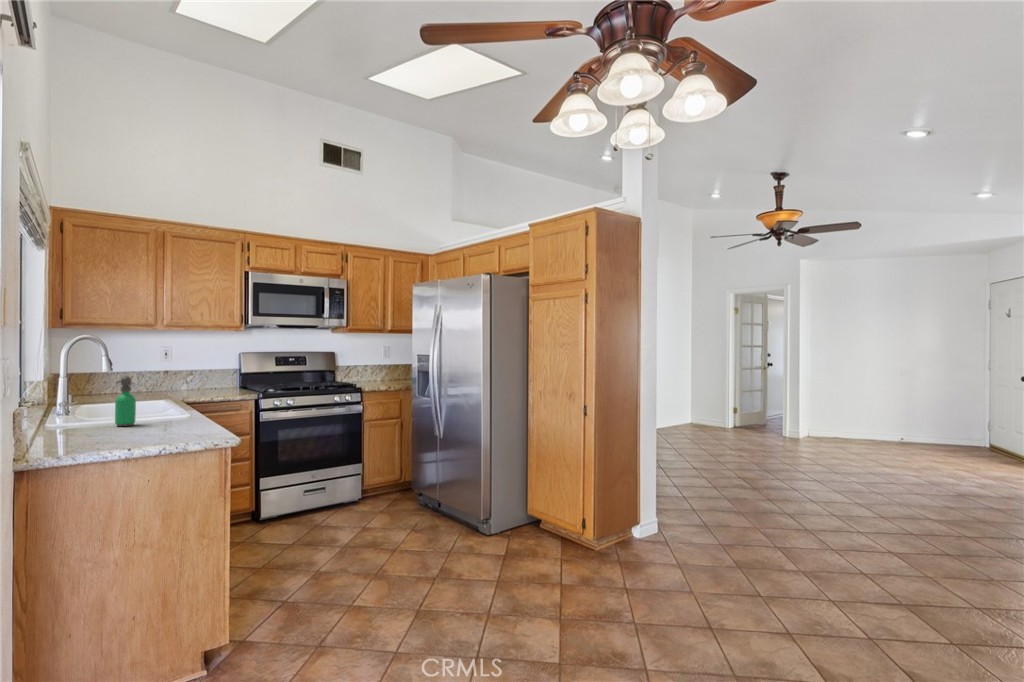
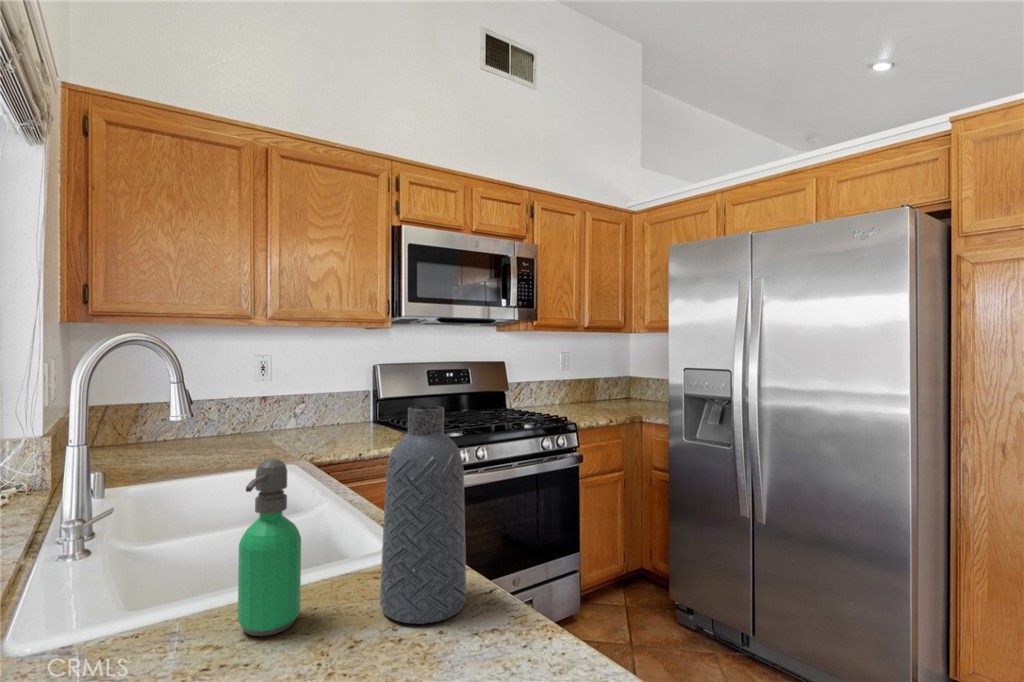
vase: none [161,362,192,425] -> present [380,406,466,624]

